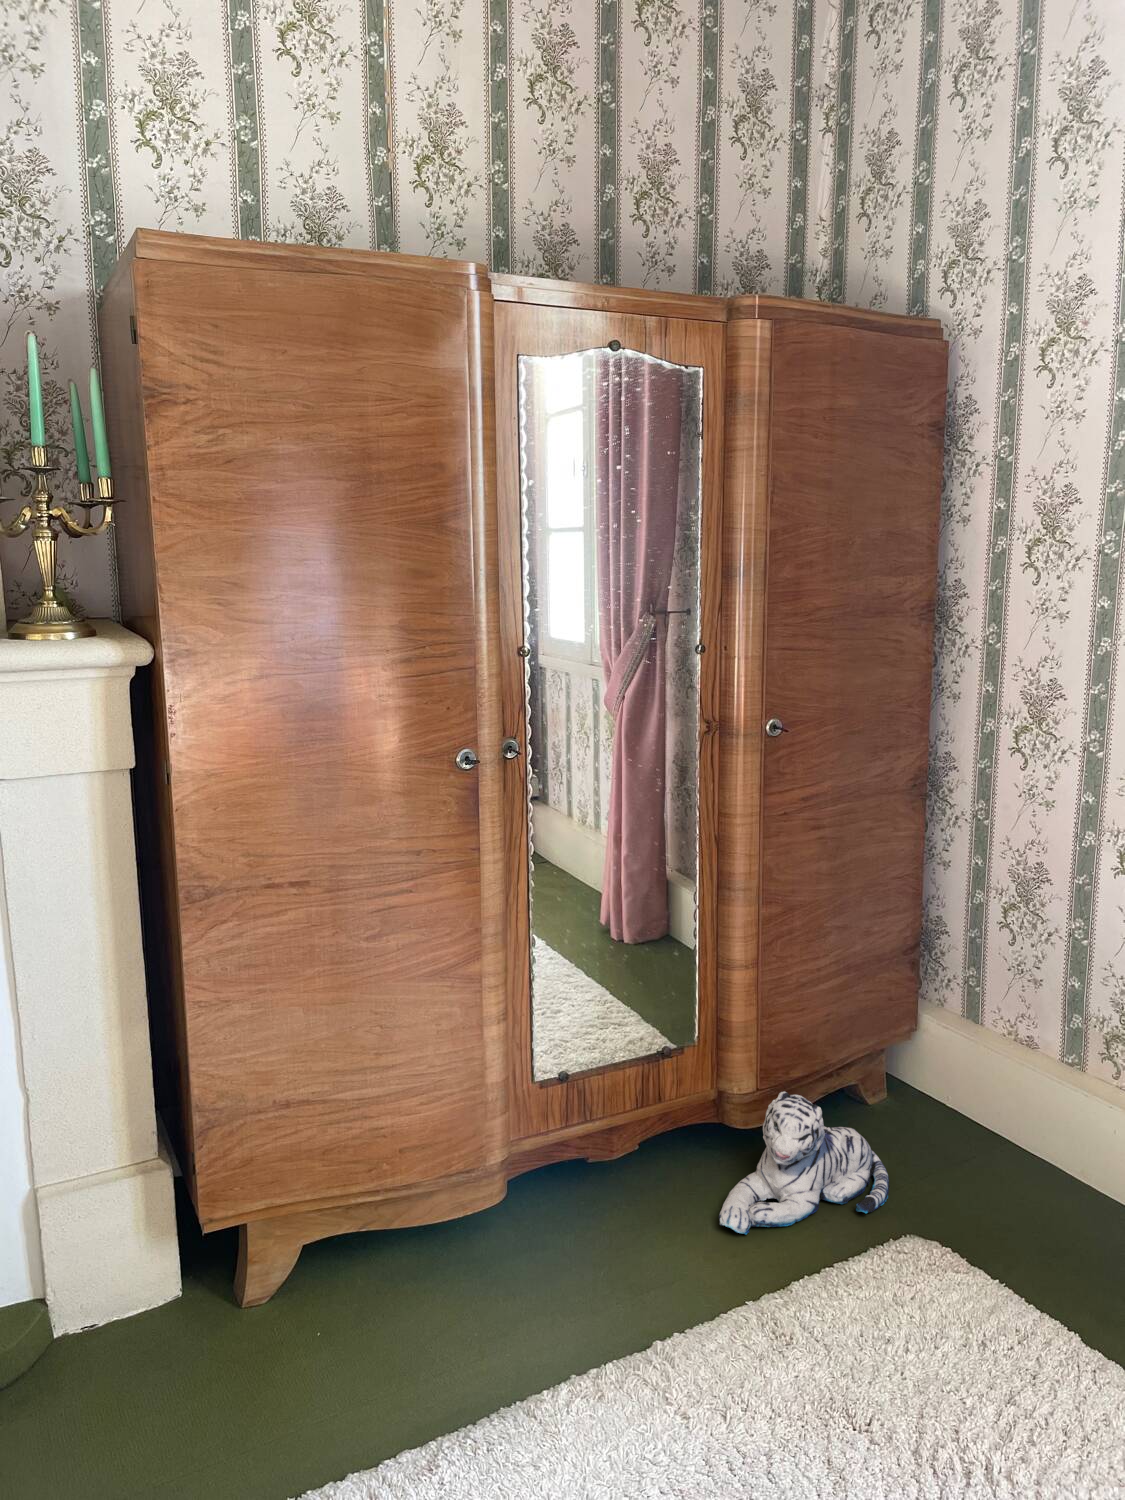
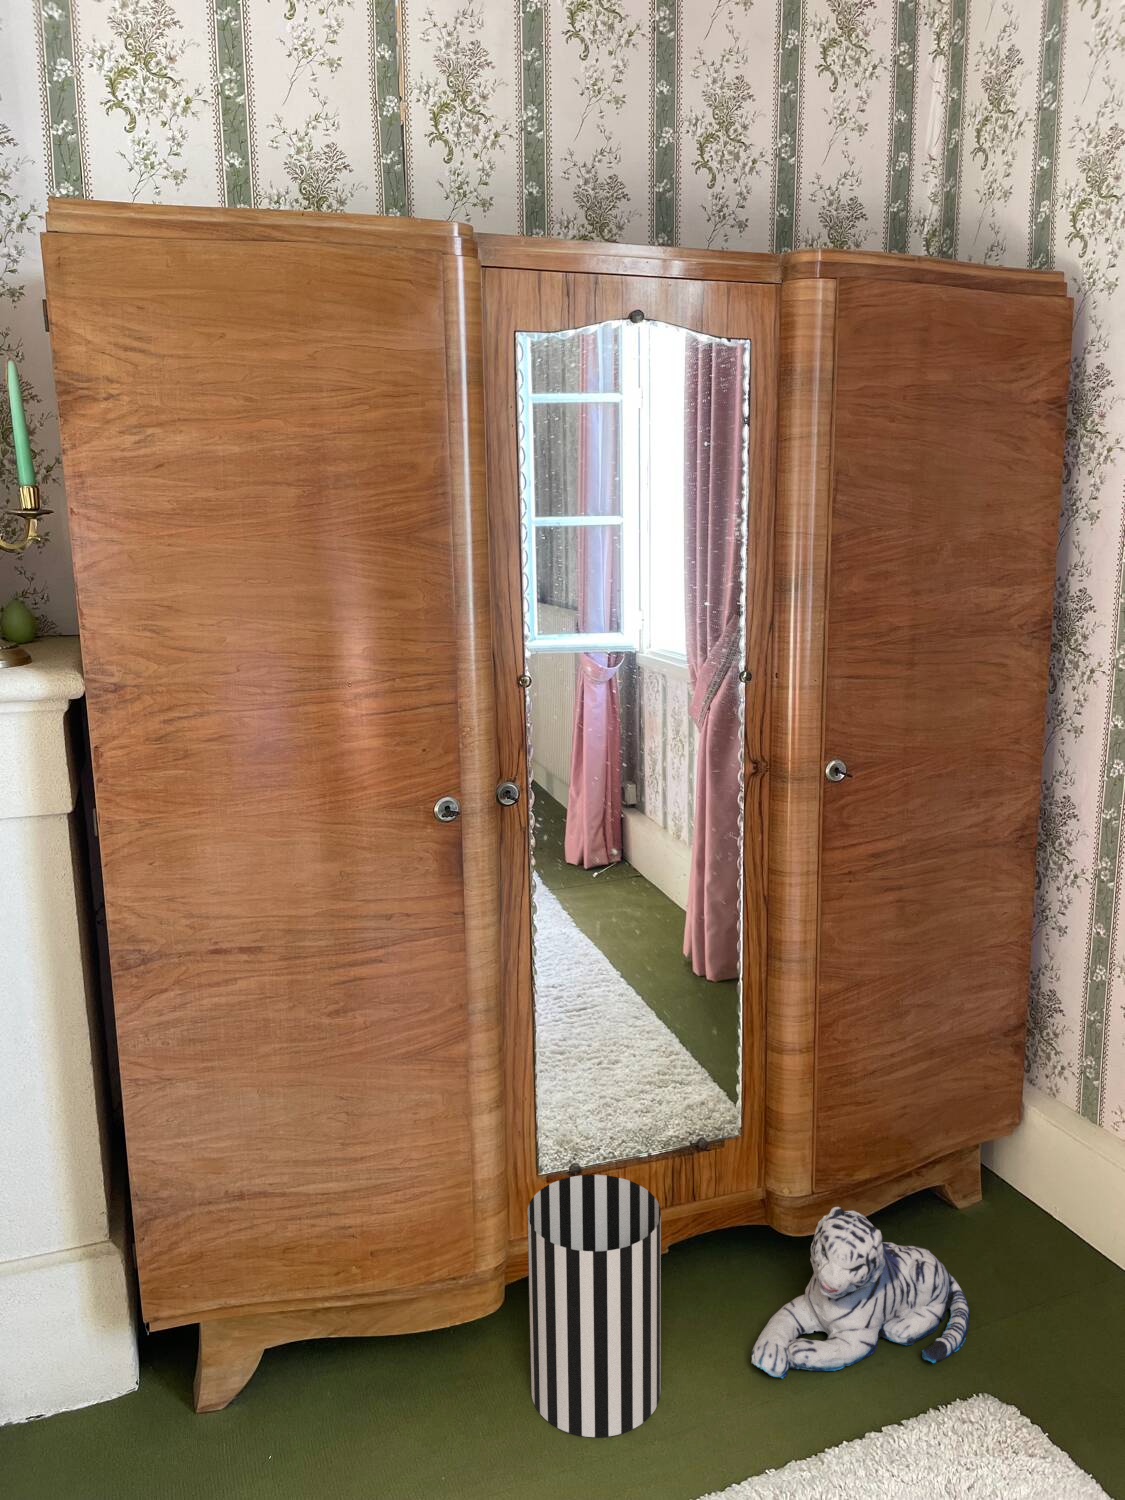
wastebasket: none [535,1074,648,1289] -> present [527,1175,661,1437]

